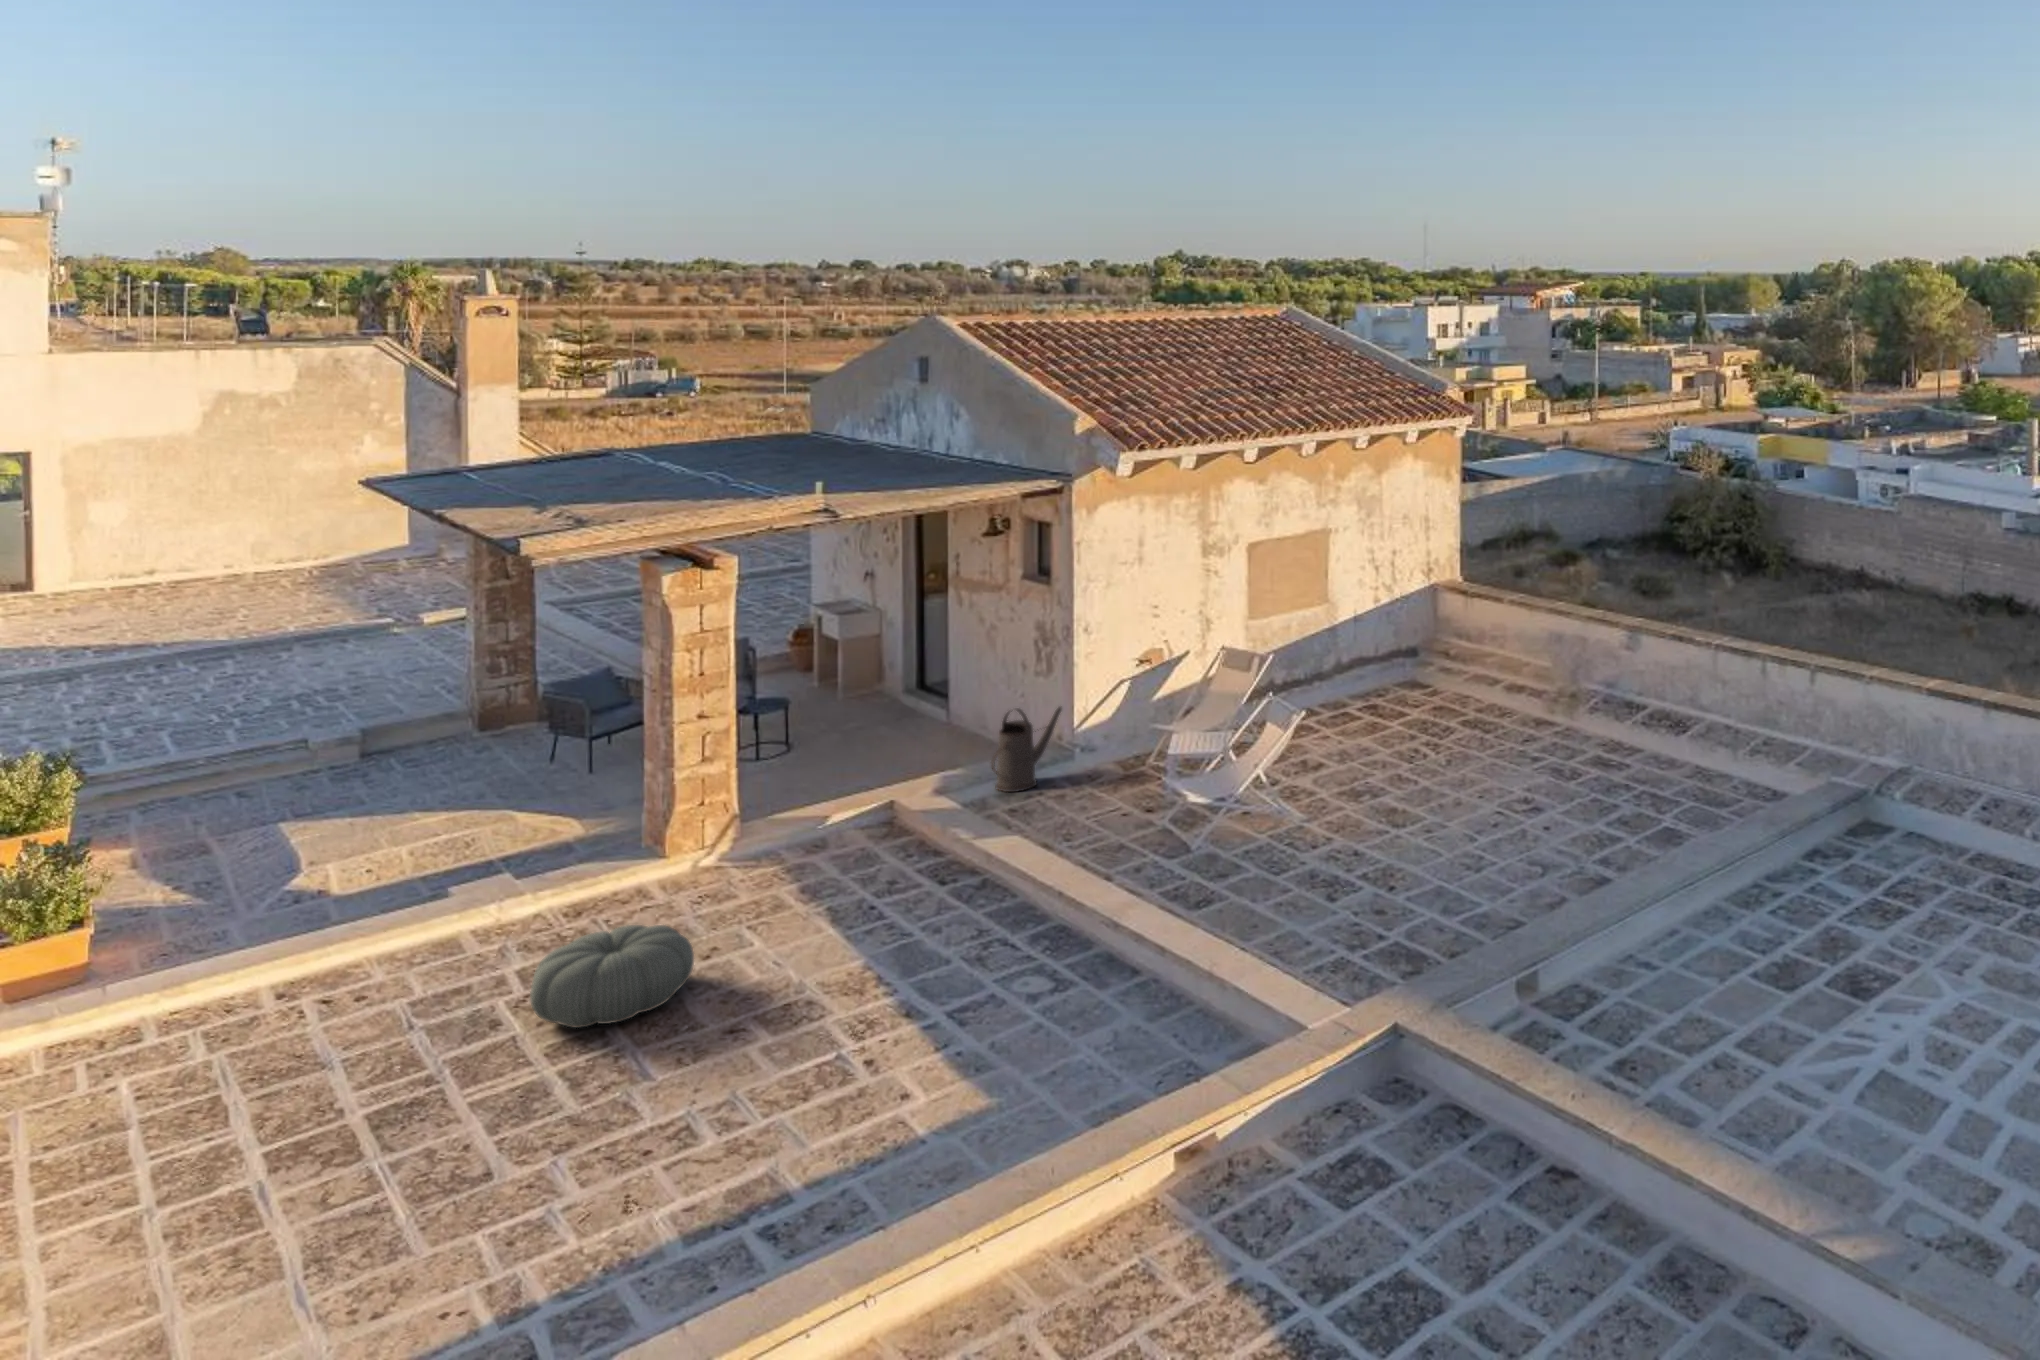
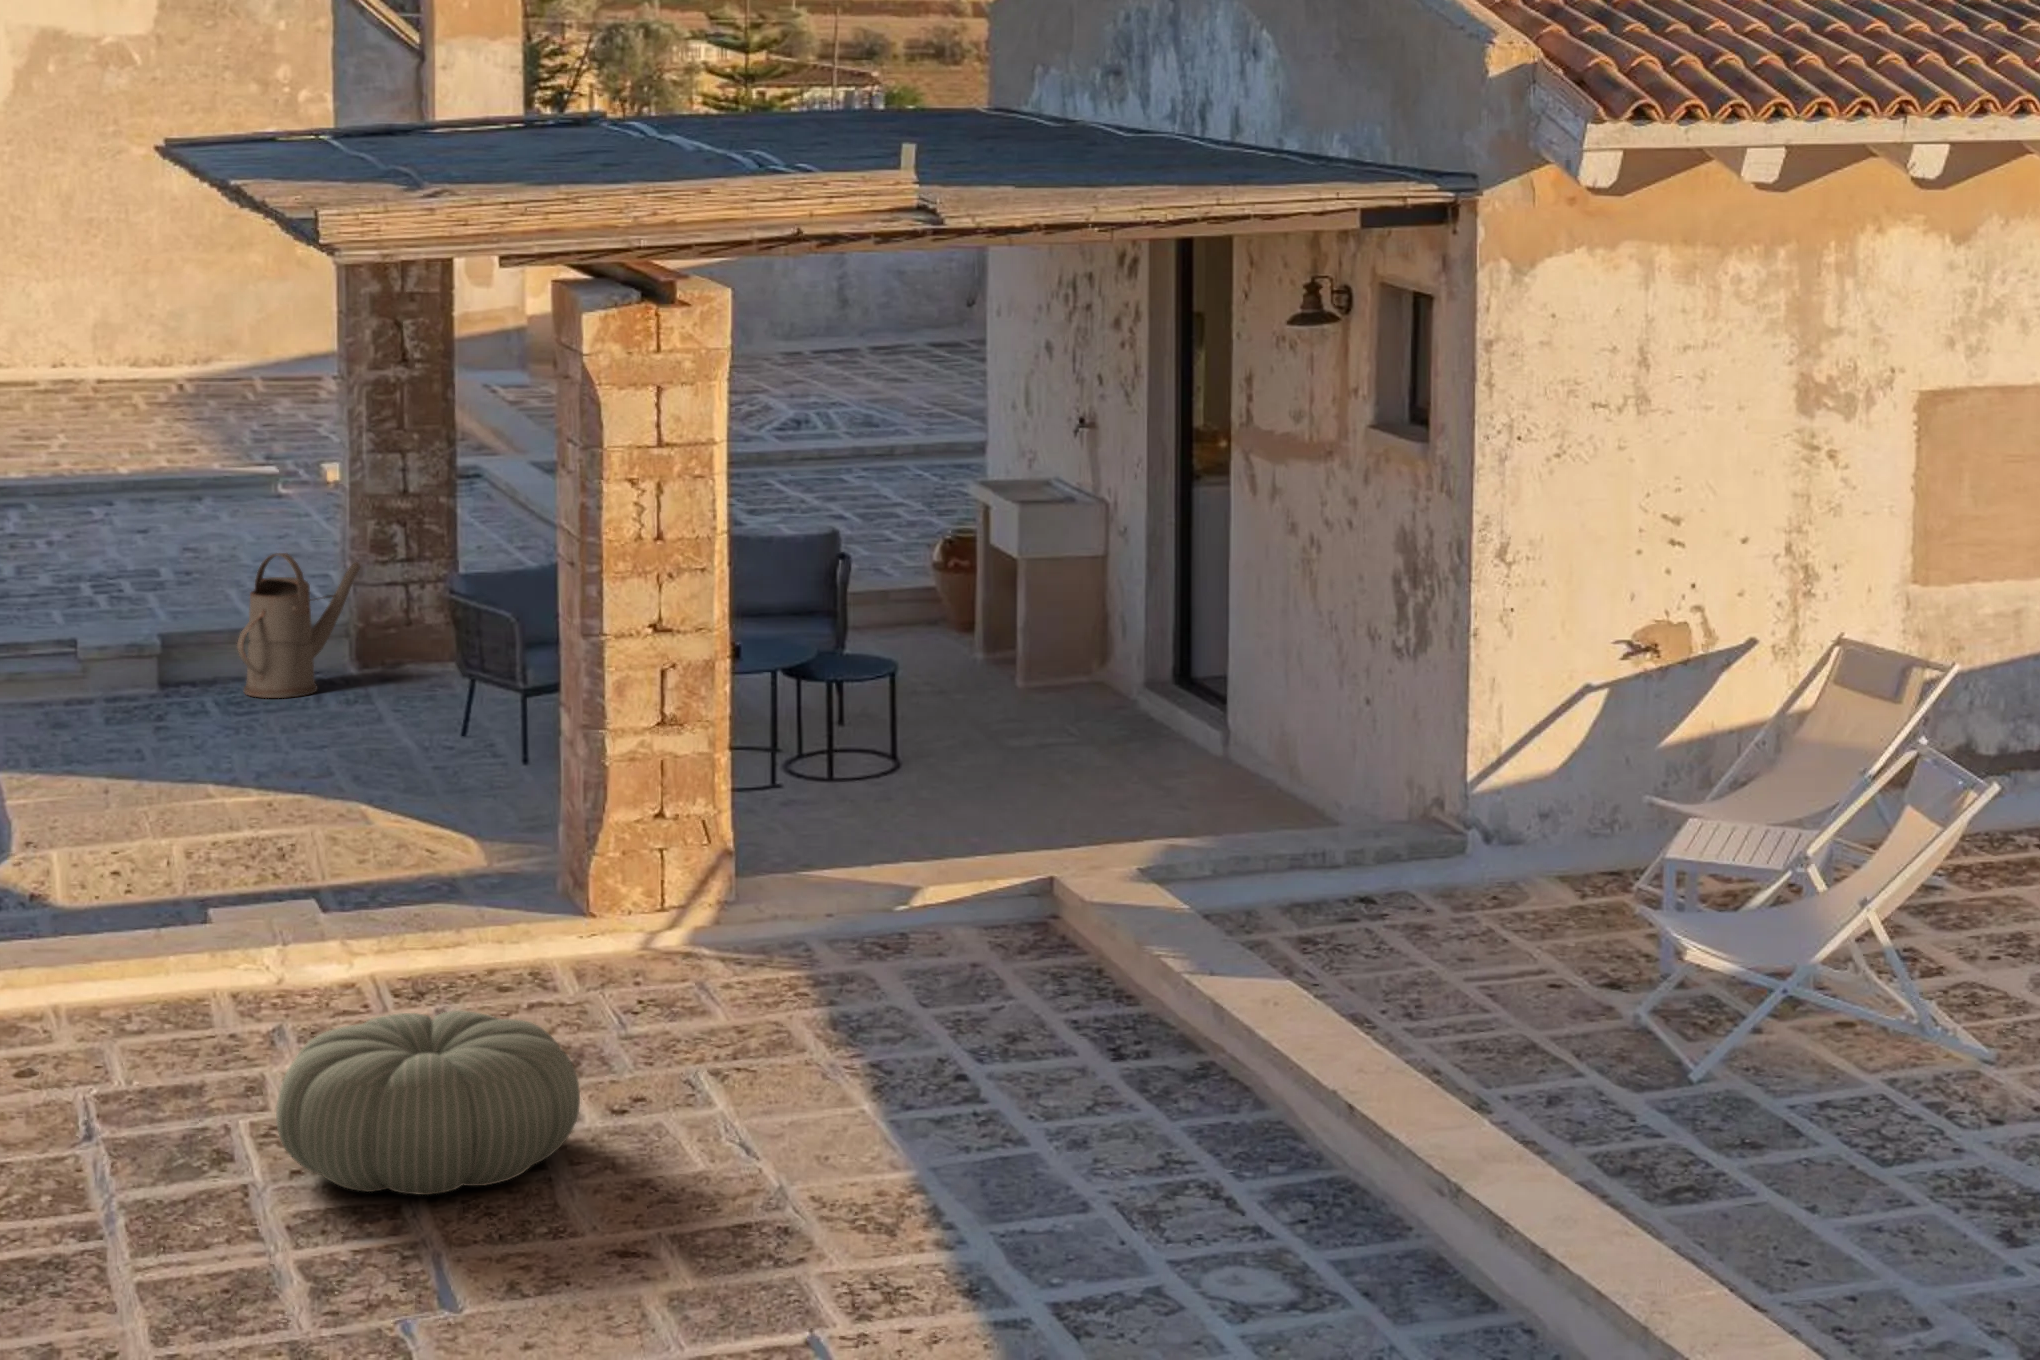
watering can: present [991,707,1062,792] -> present [237,553,360,698]

